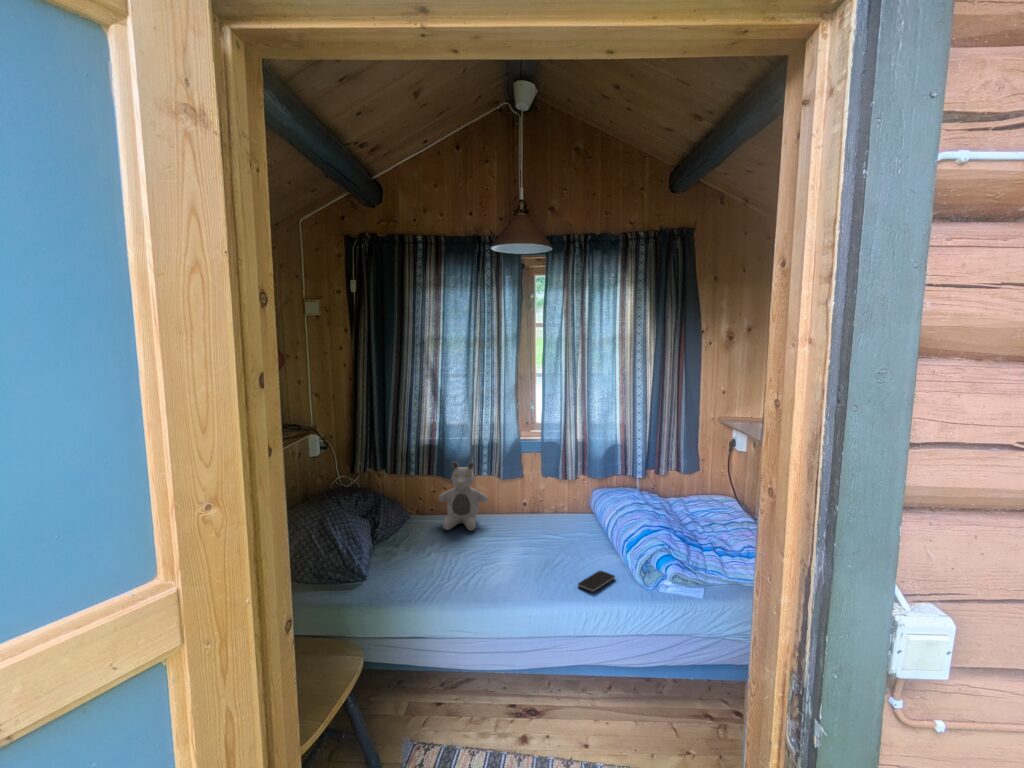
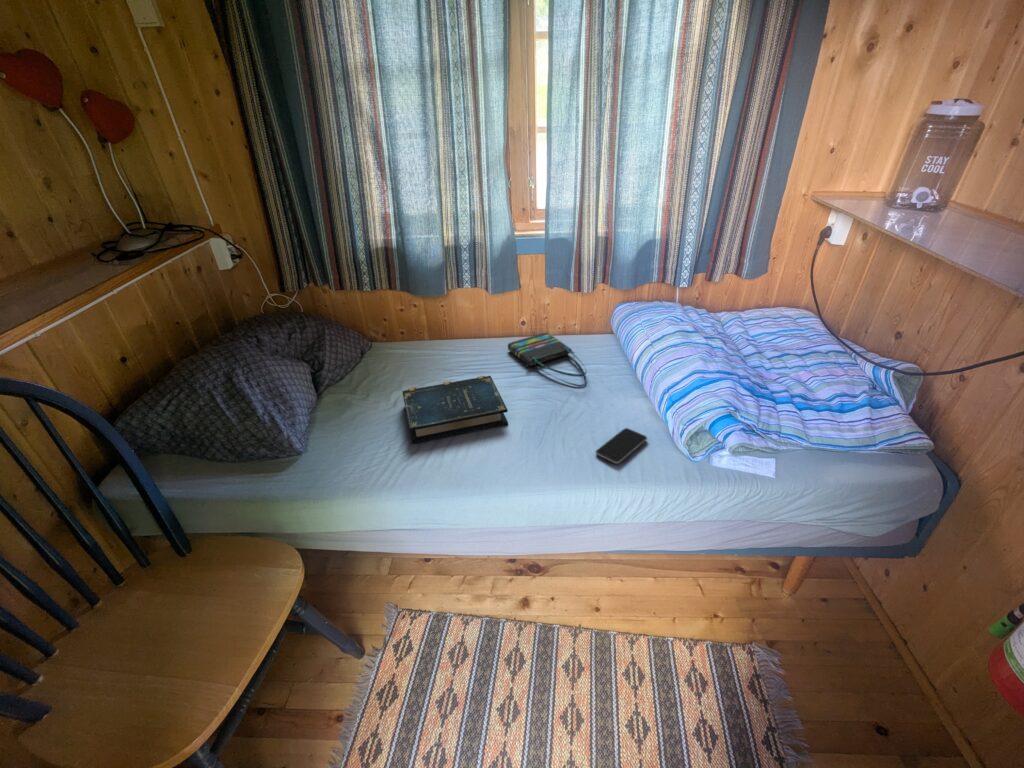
teddy bear: present [439,462,488,531] -> none [406,274,473,367]
tote bag: none [513,510,571,545] -> present [508,333,586,387]
book: none [436,534,514,577] -> present [402,376,508,443]

